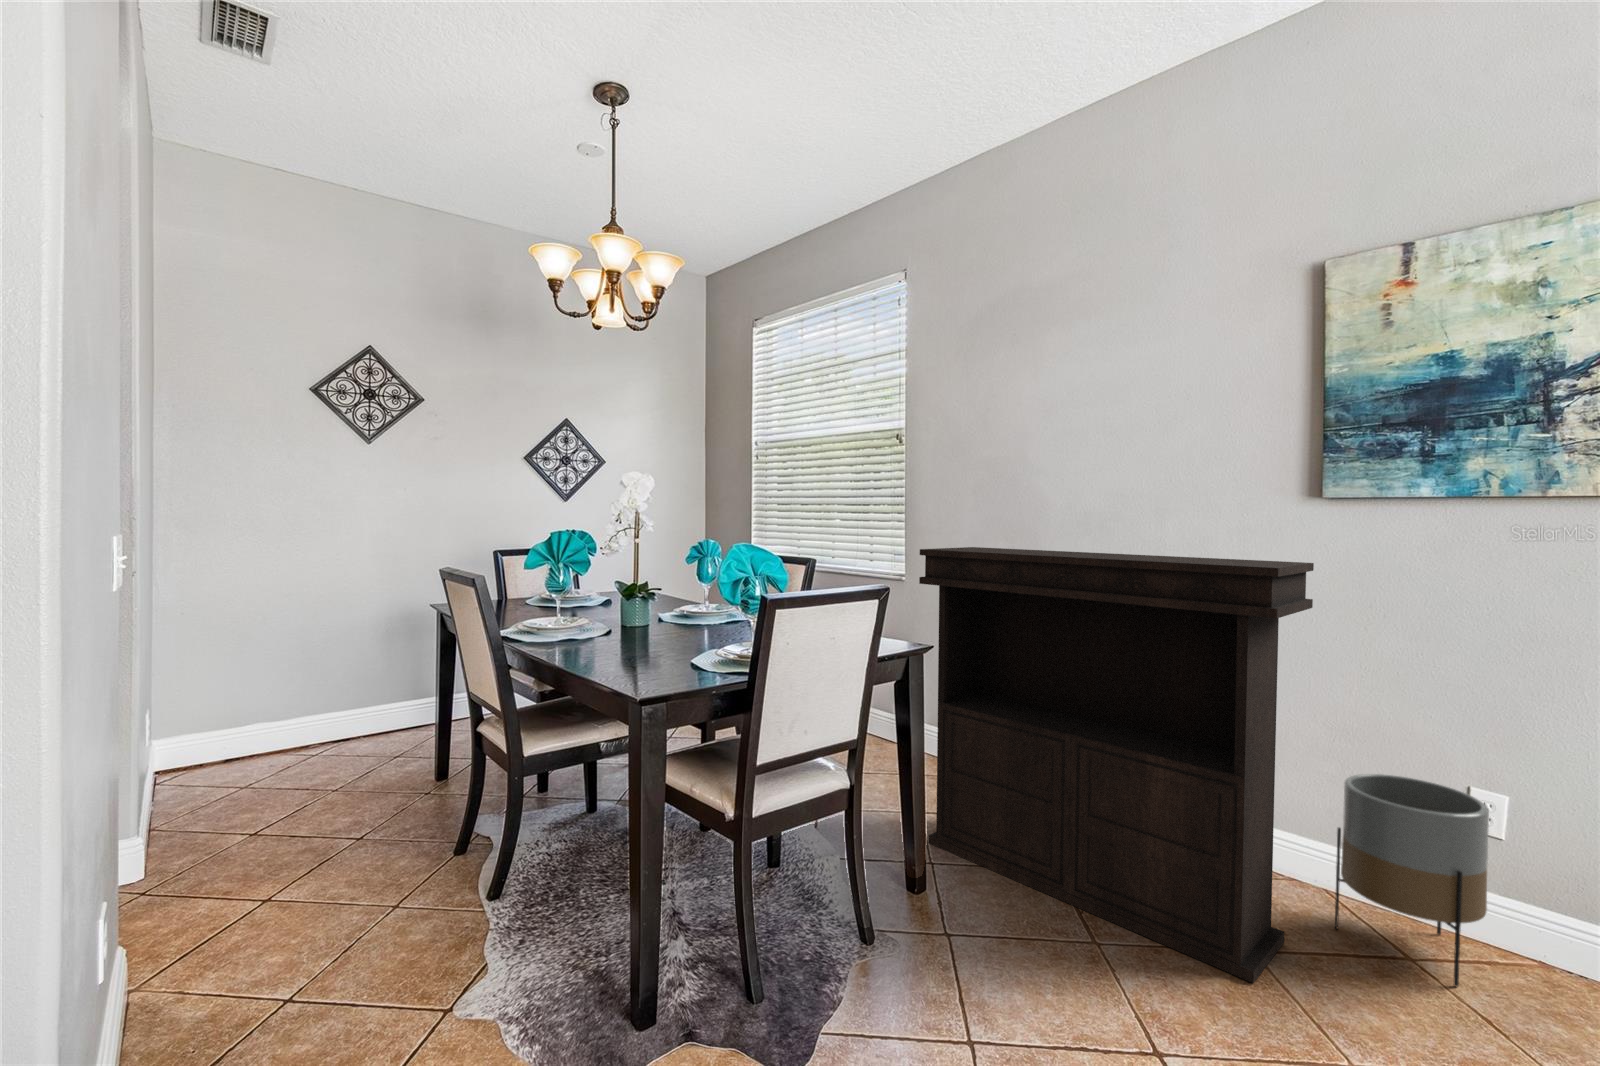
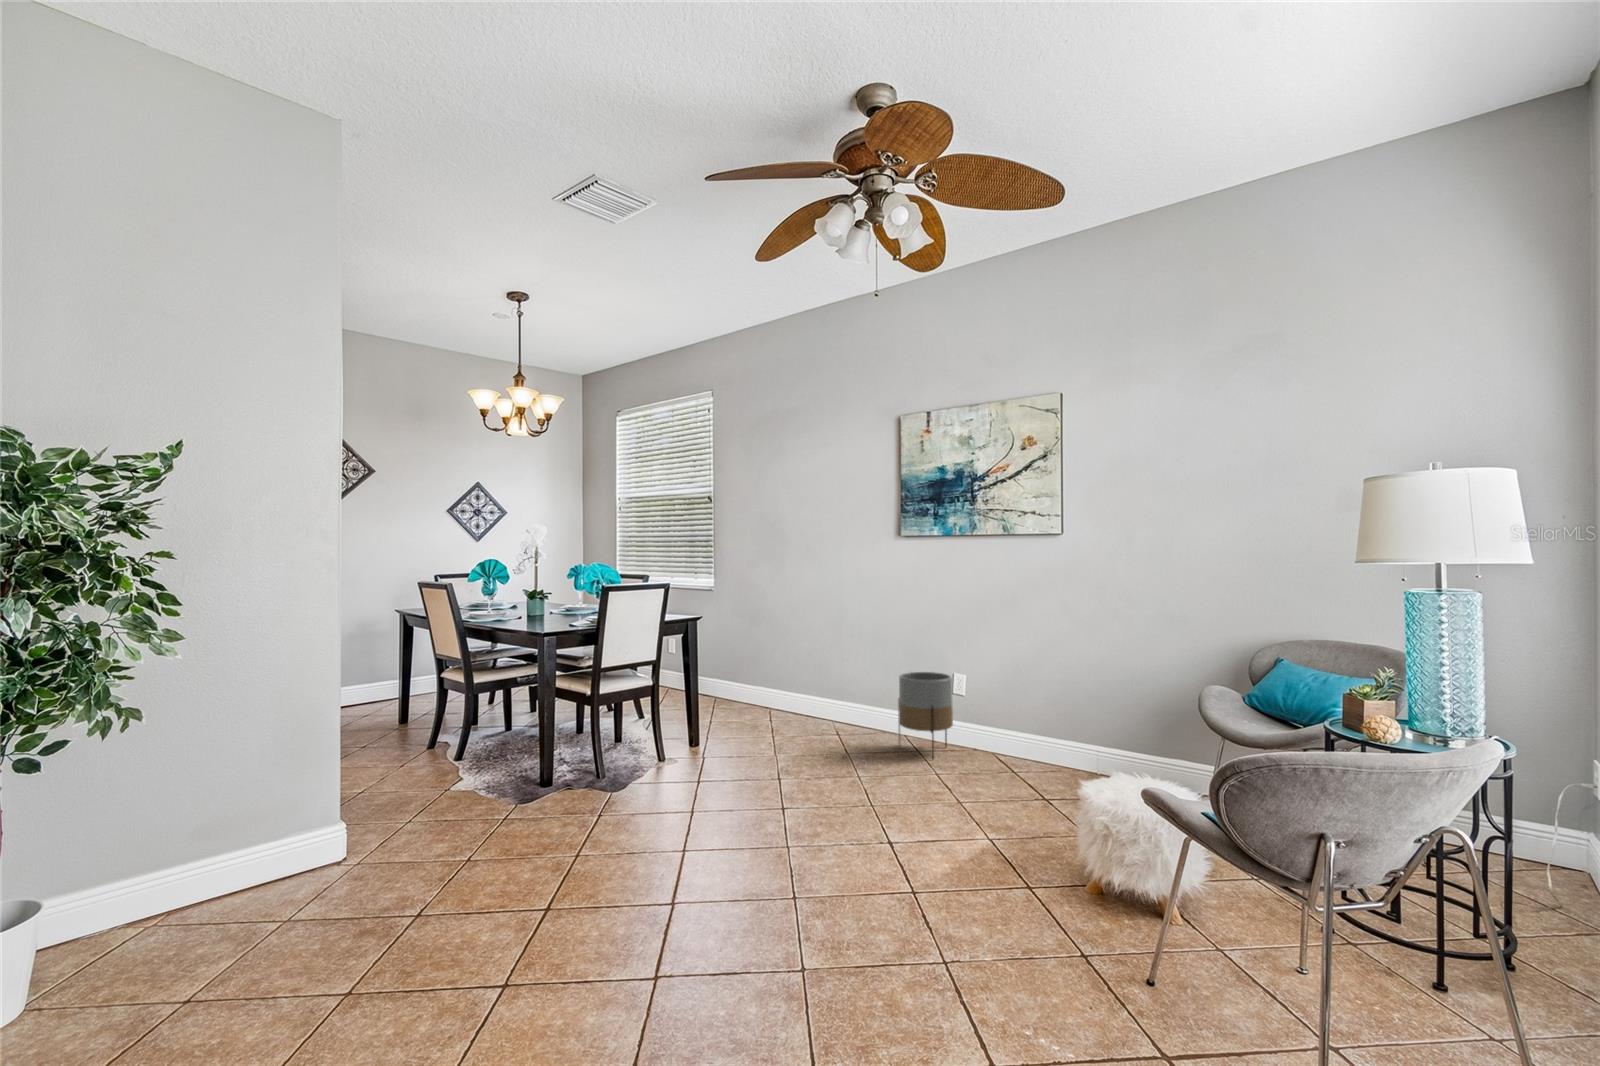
console table: present [919,547,1314,983] -> none [703,566,877,764]

